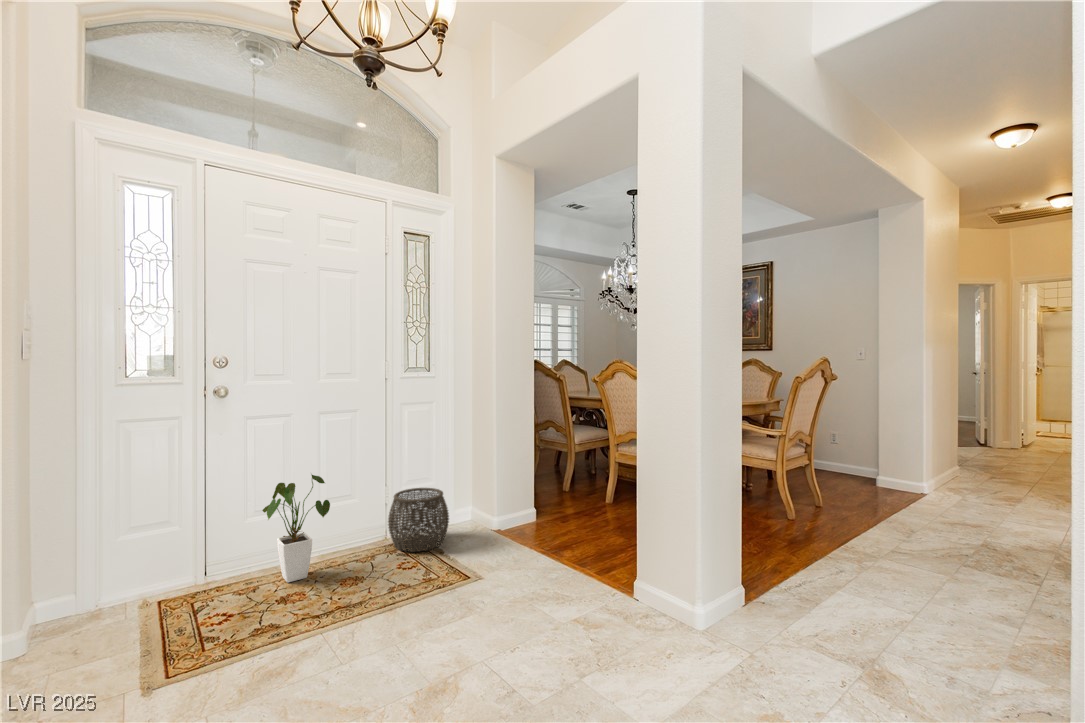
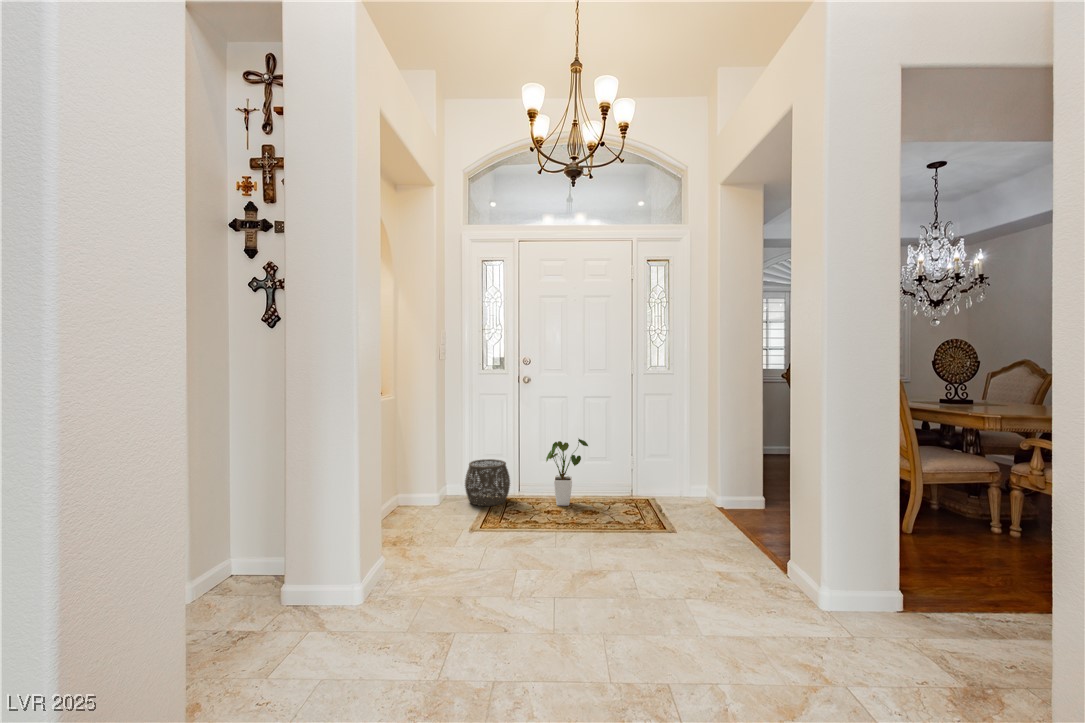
woven basket: present [388,488,449,552] -> present [465,459,510,506]

